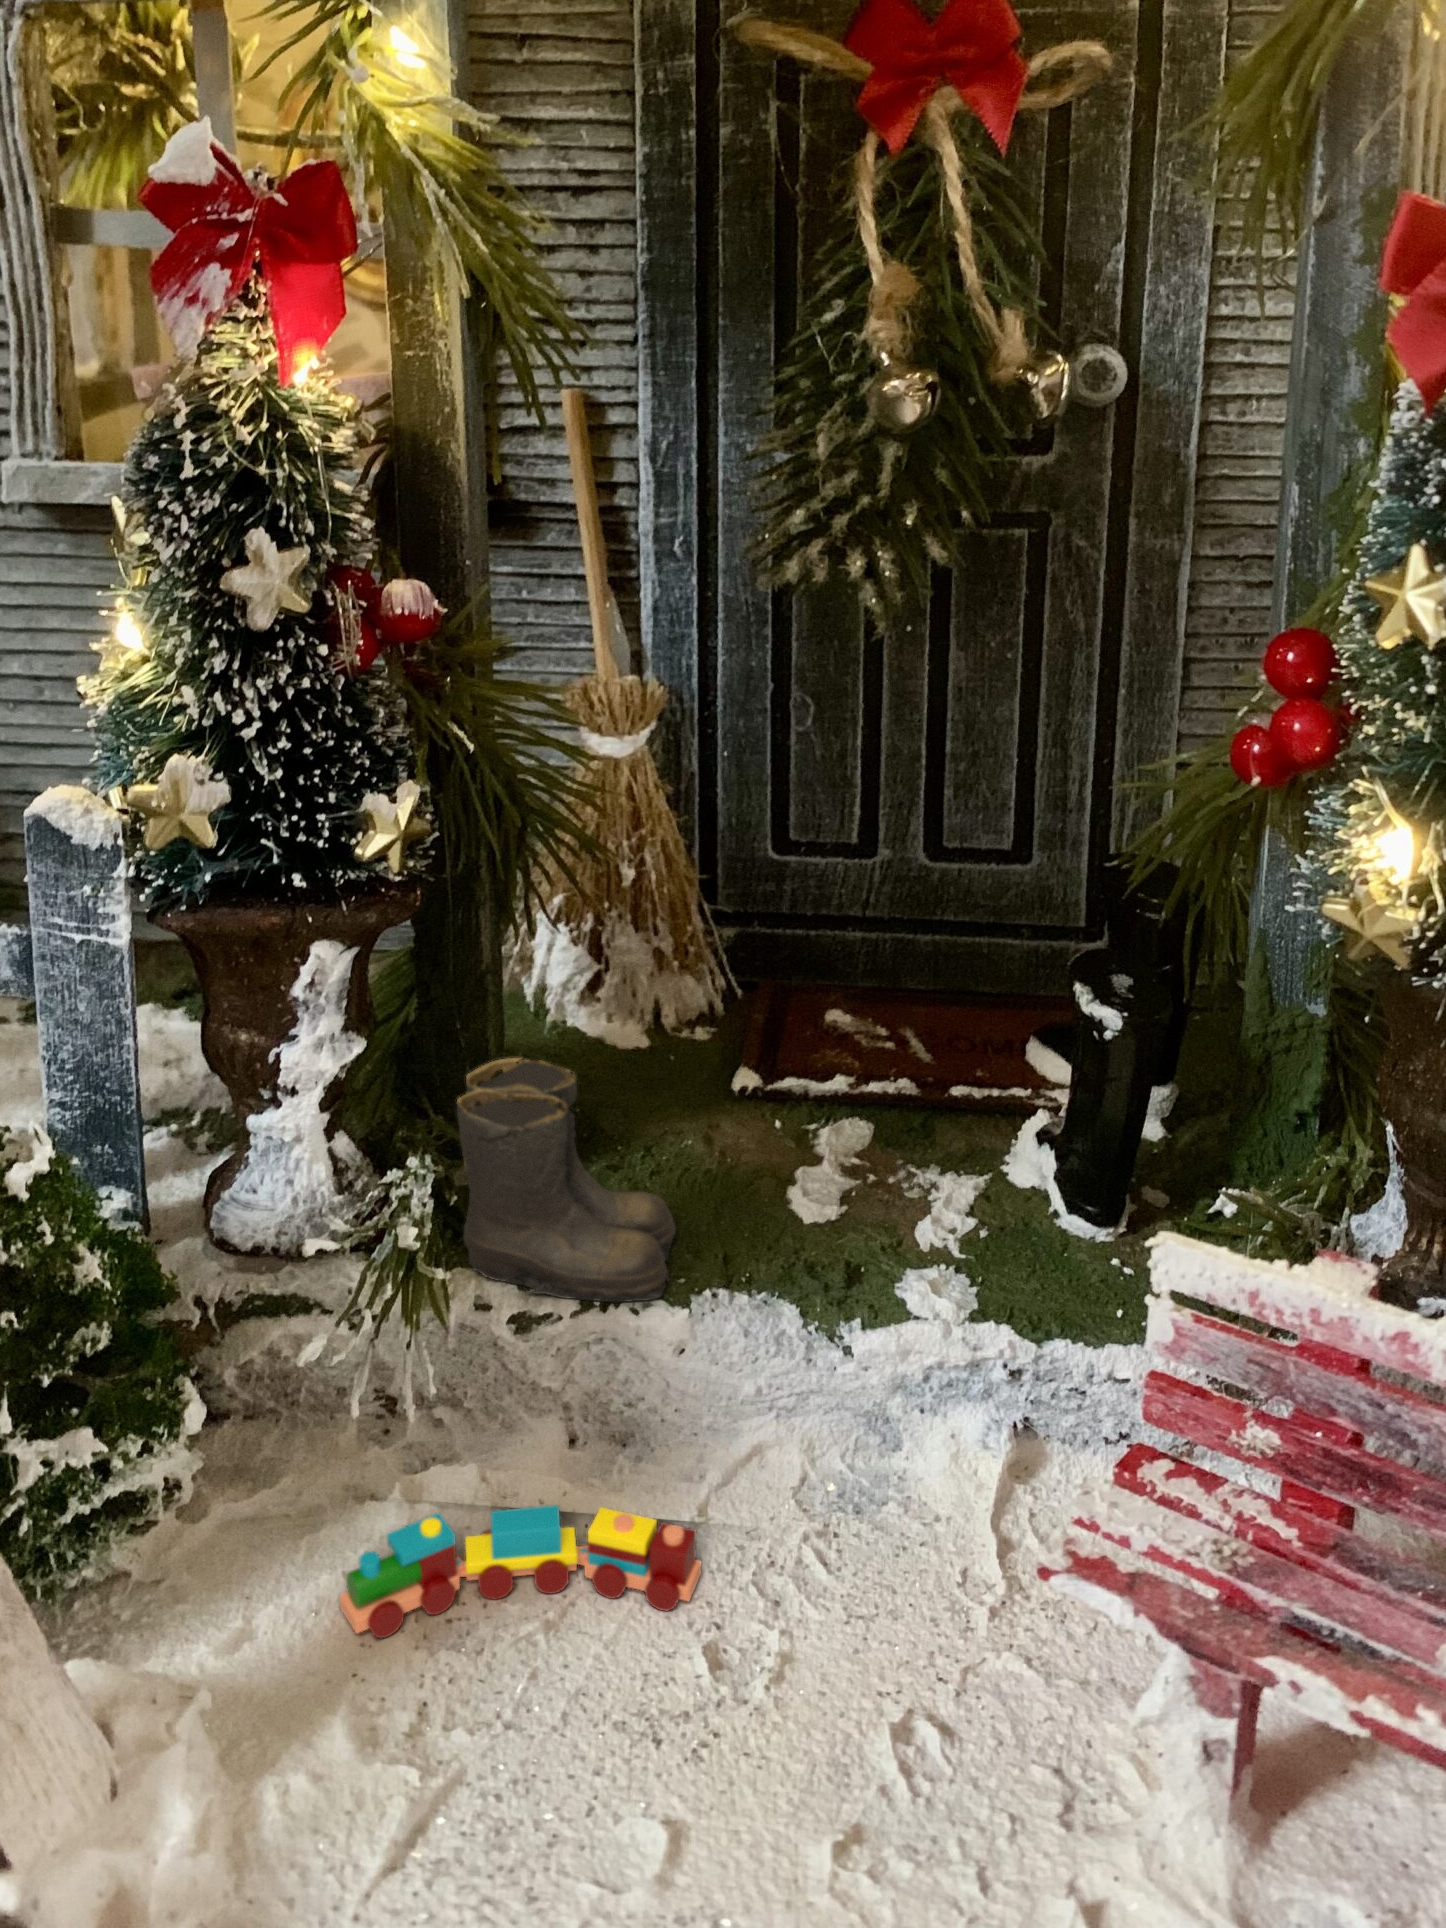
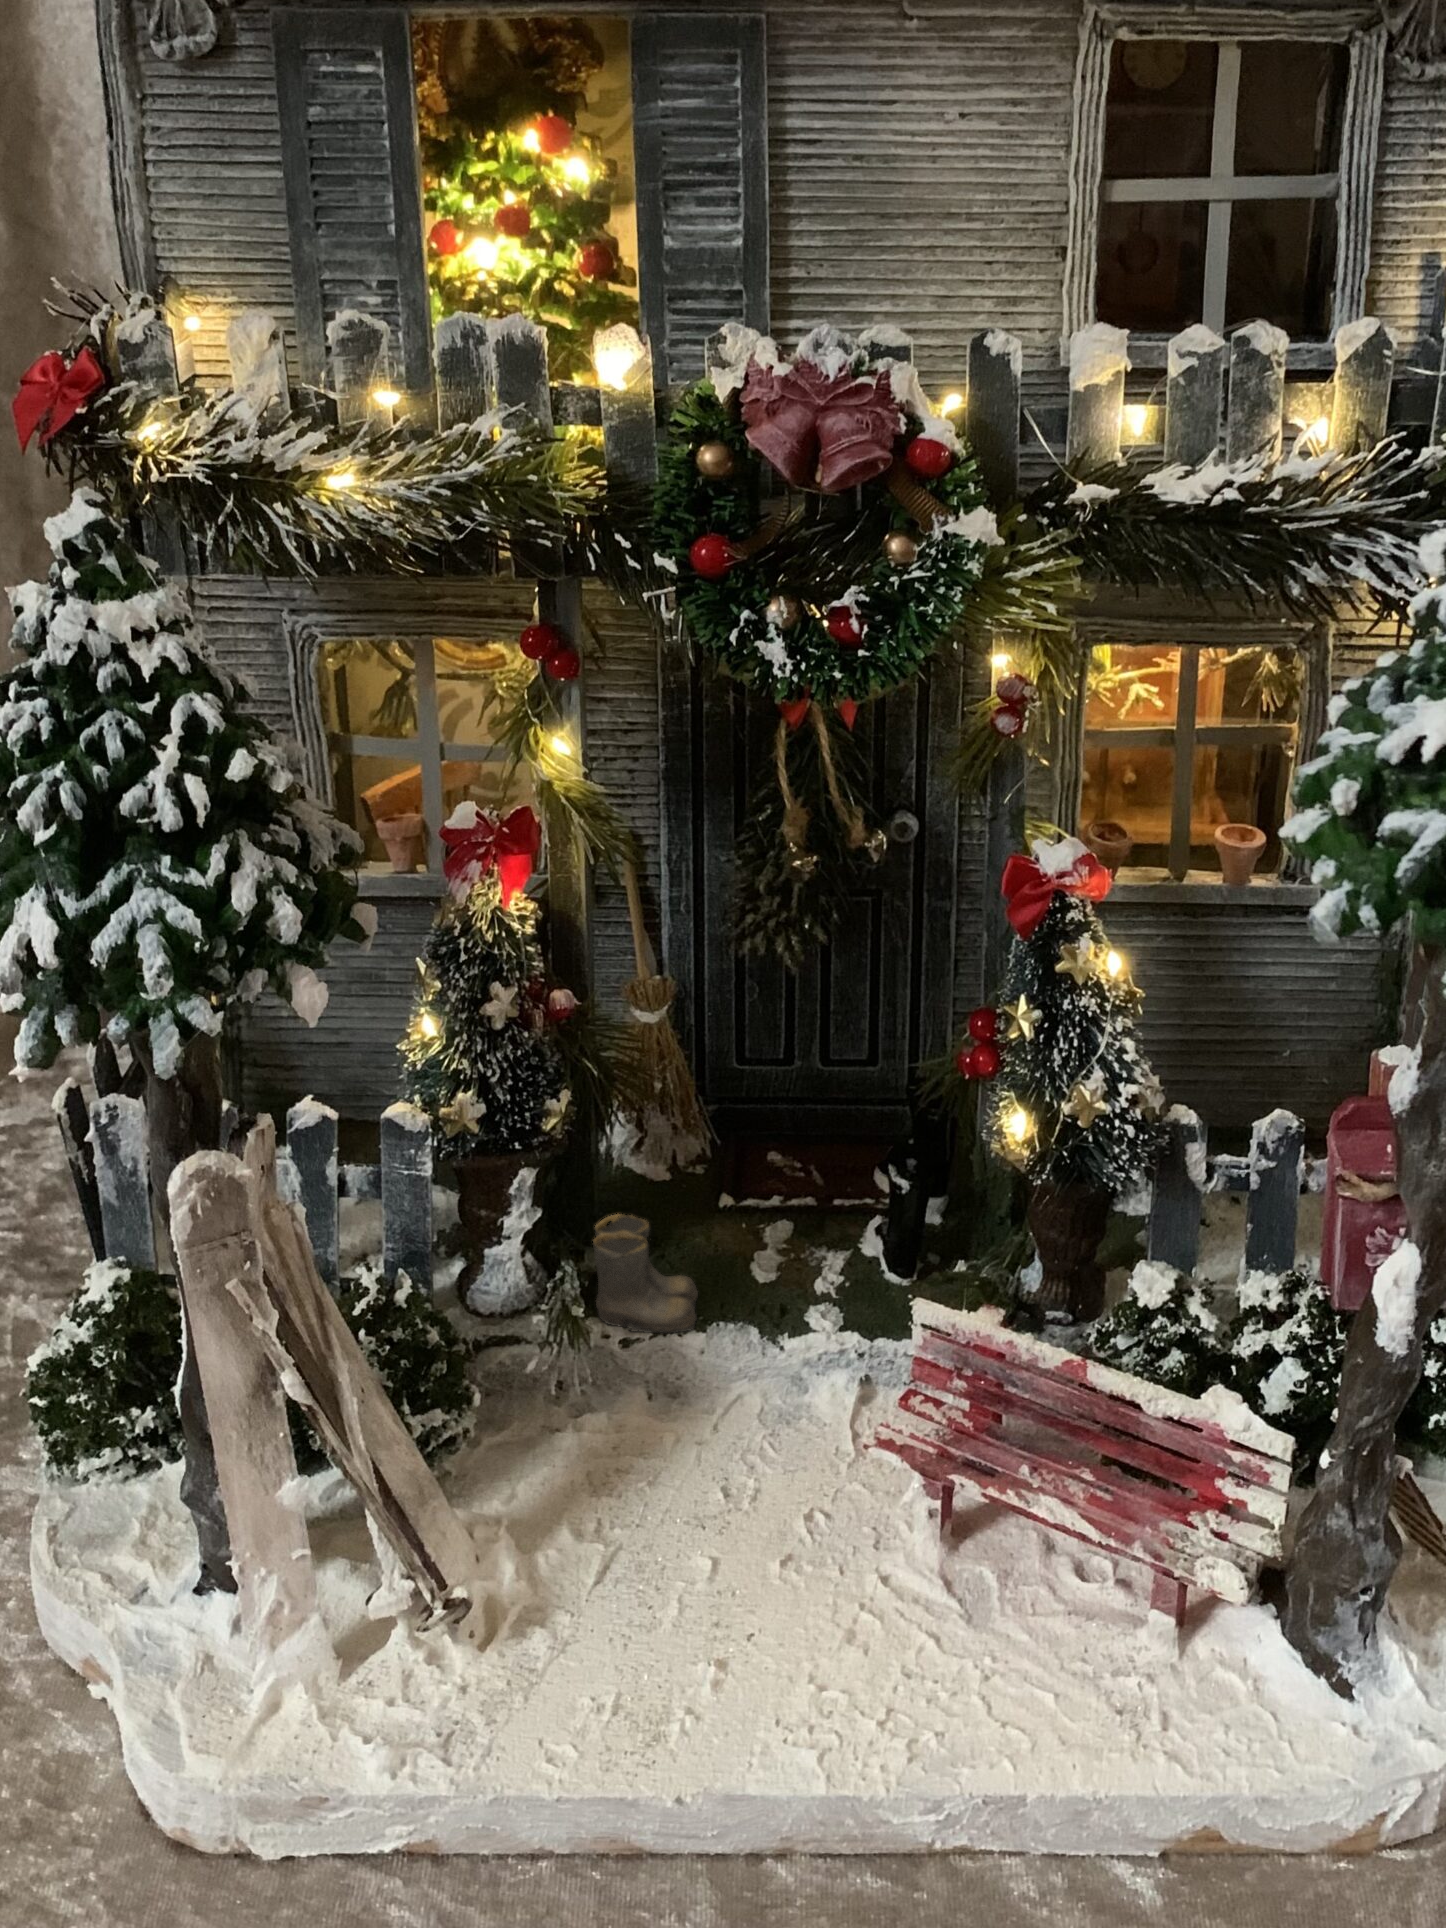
toy train: present [340,1505,701,1638] -> none [565,1433,723,1498]

